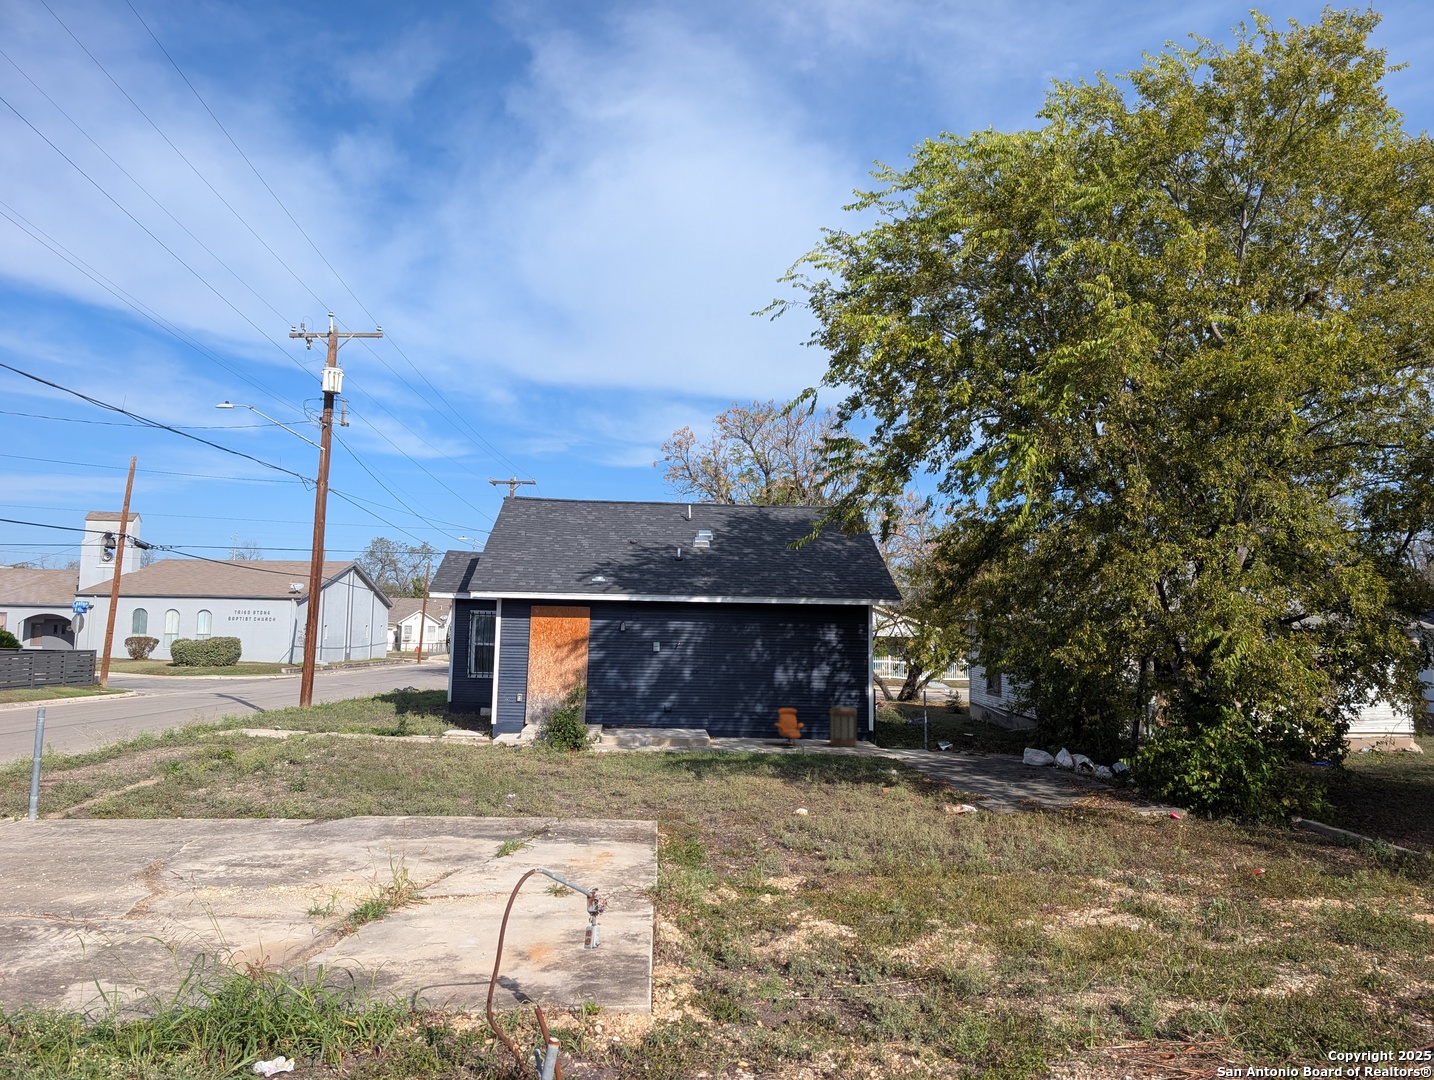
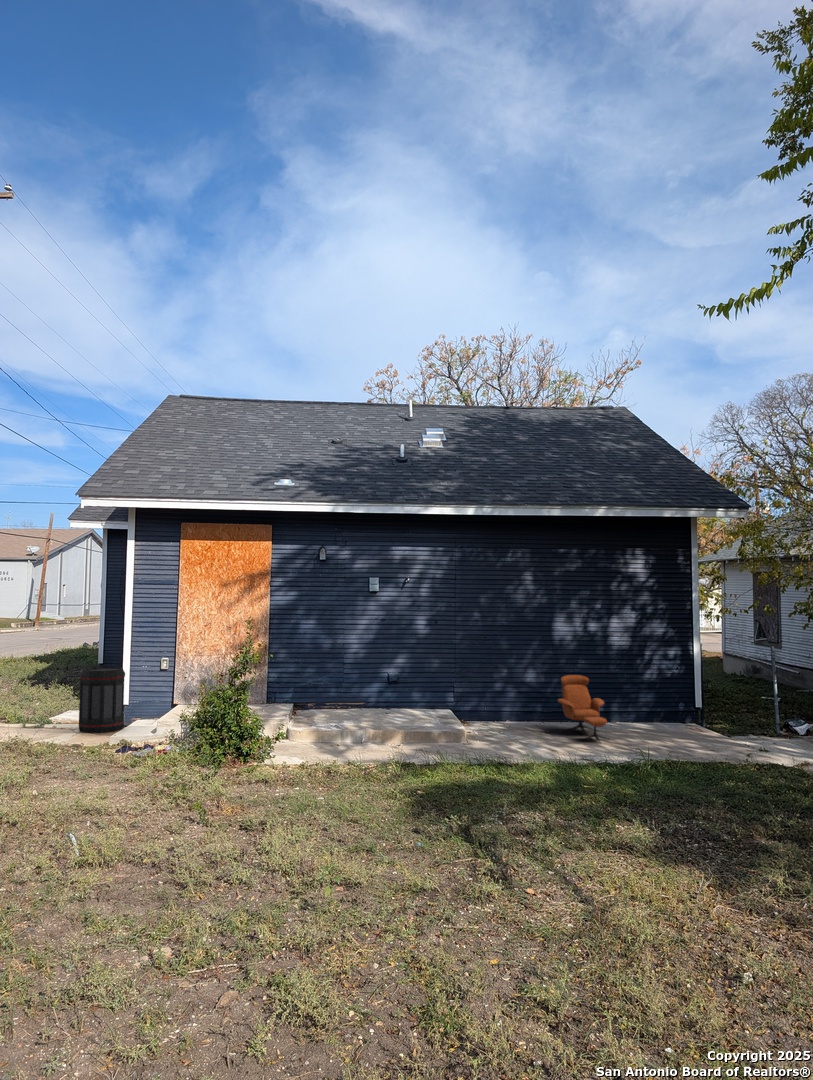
trash can: present [830,706,857,747] -> present [79,666,125,733]

